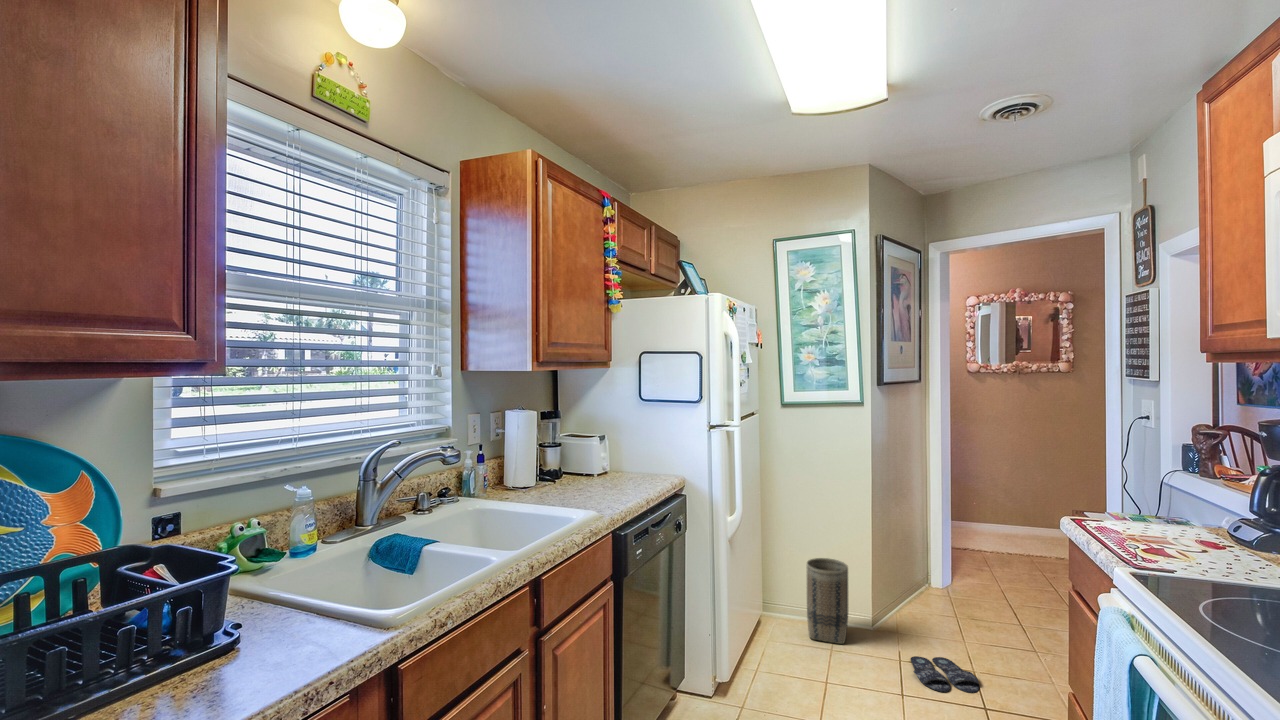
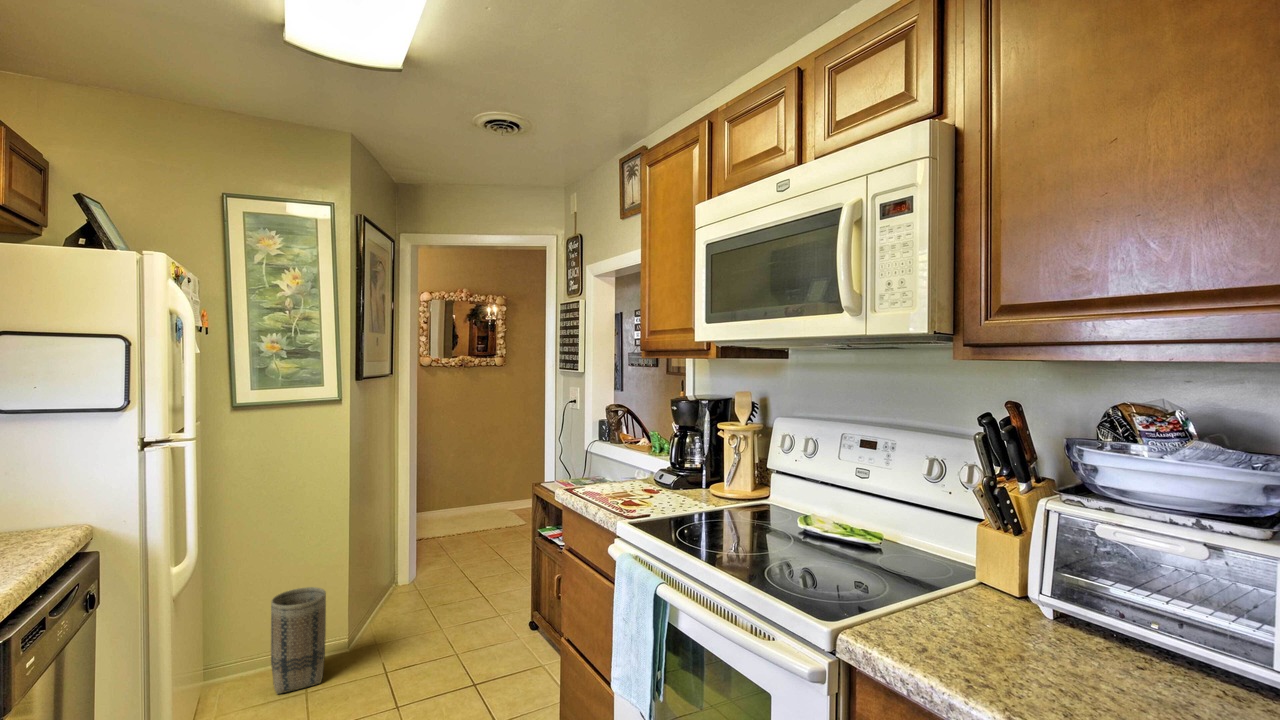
slippers: present [911,656,979,693] -> none [398,652,466,689]

